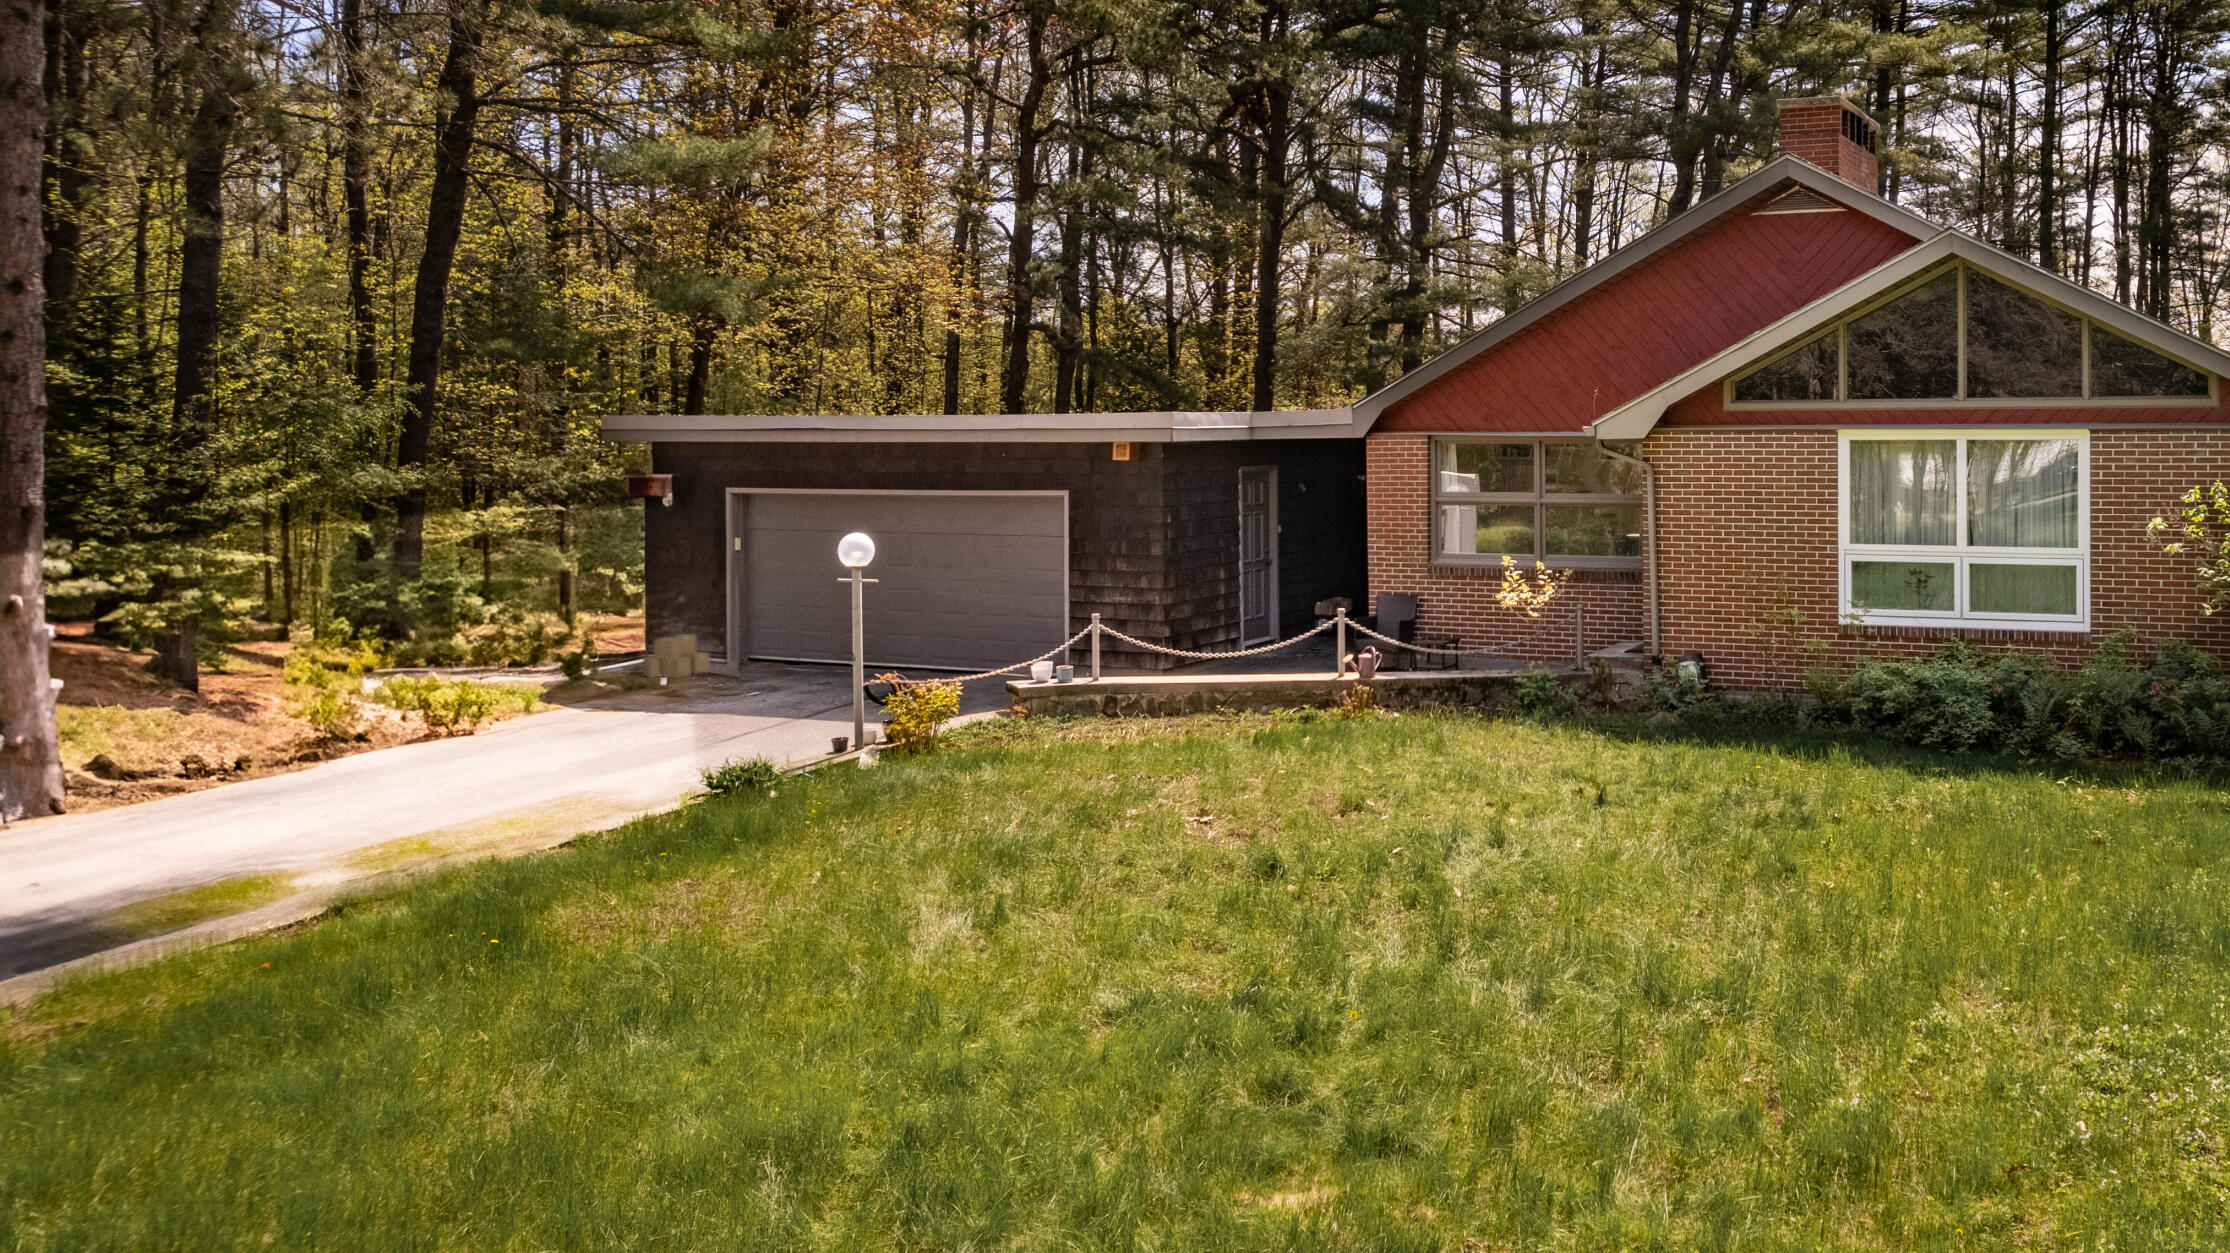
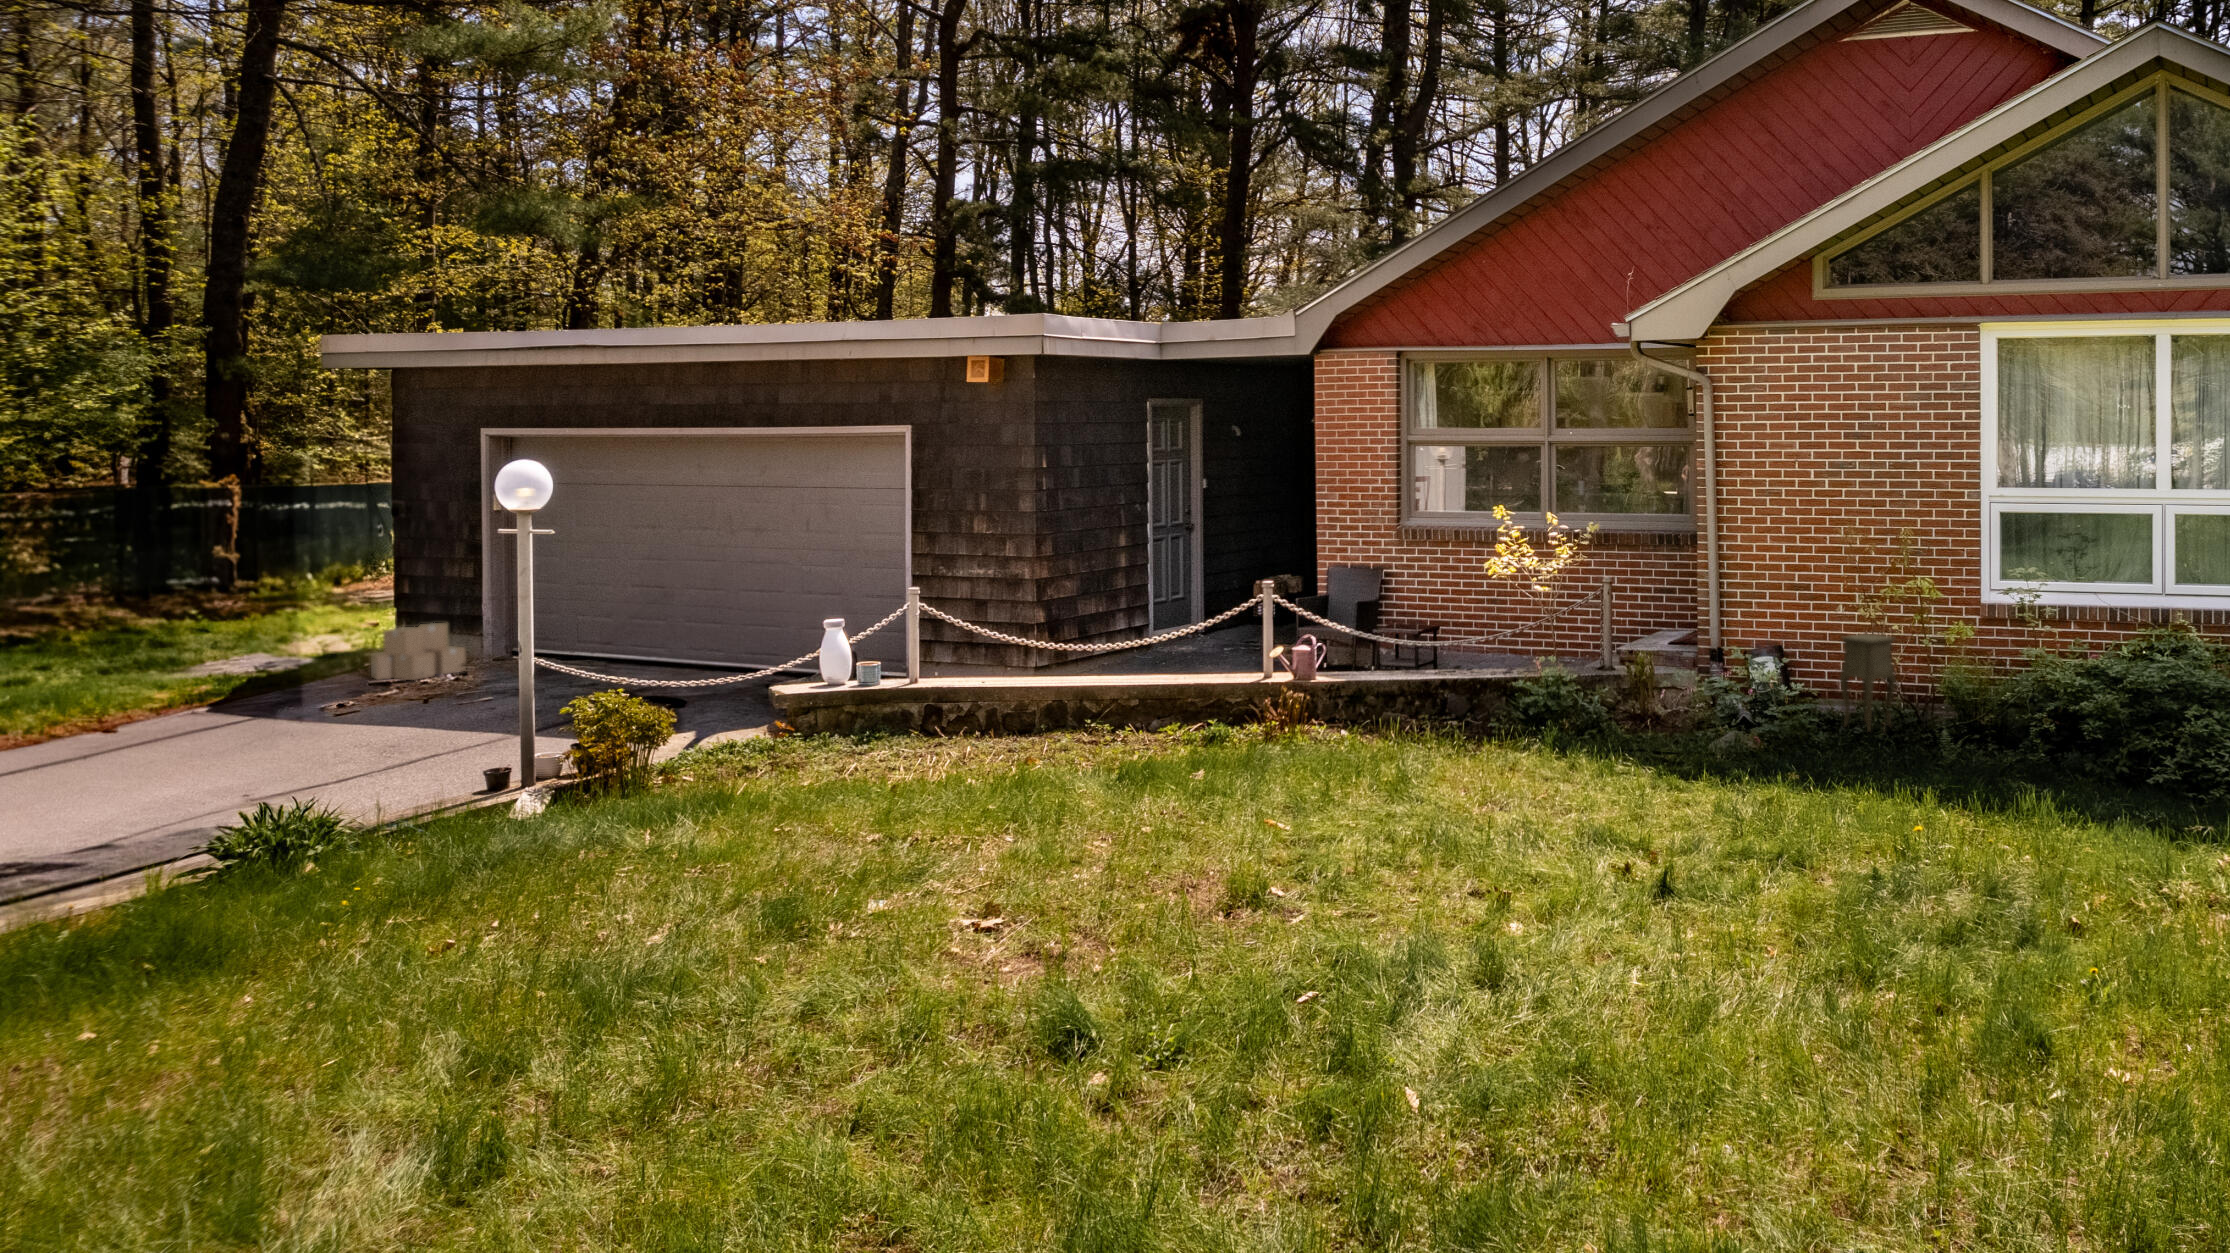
side table: none [1743,646,1781,715] -> present [1840,634,1896,731]

